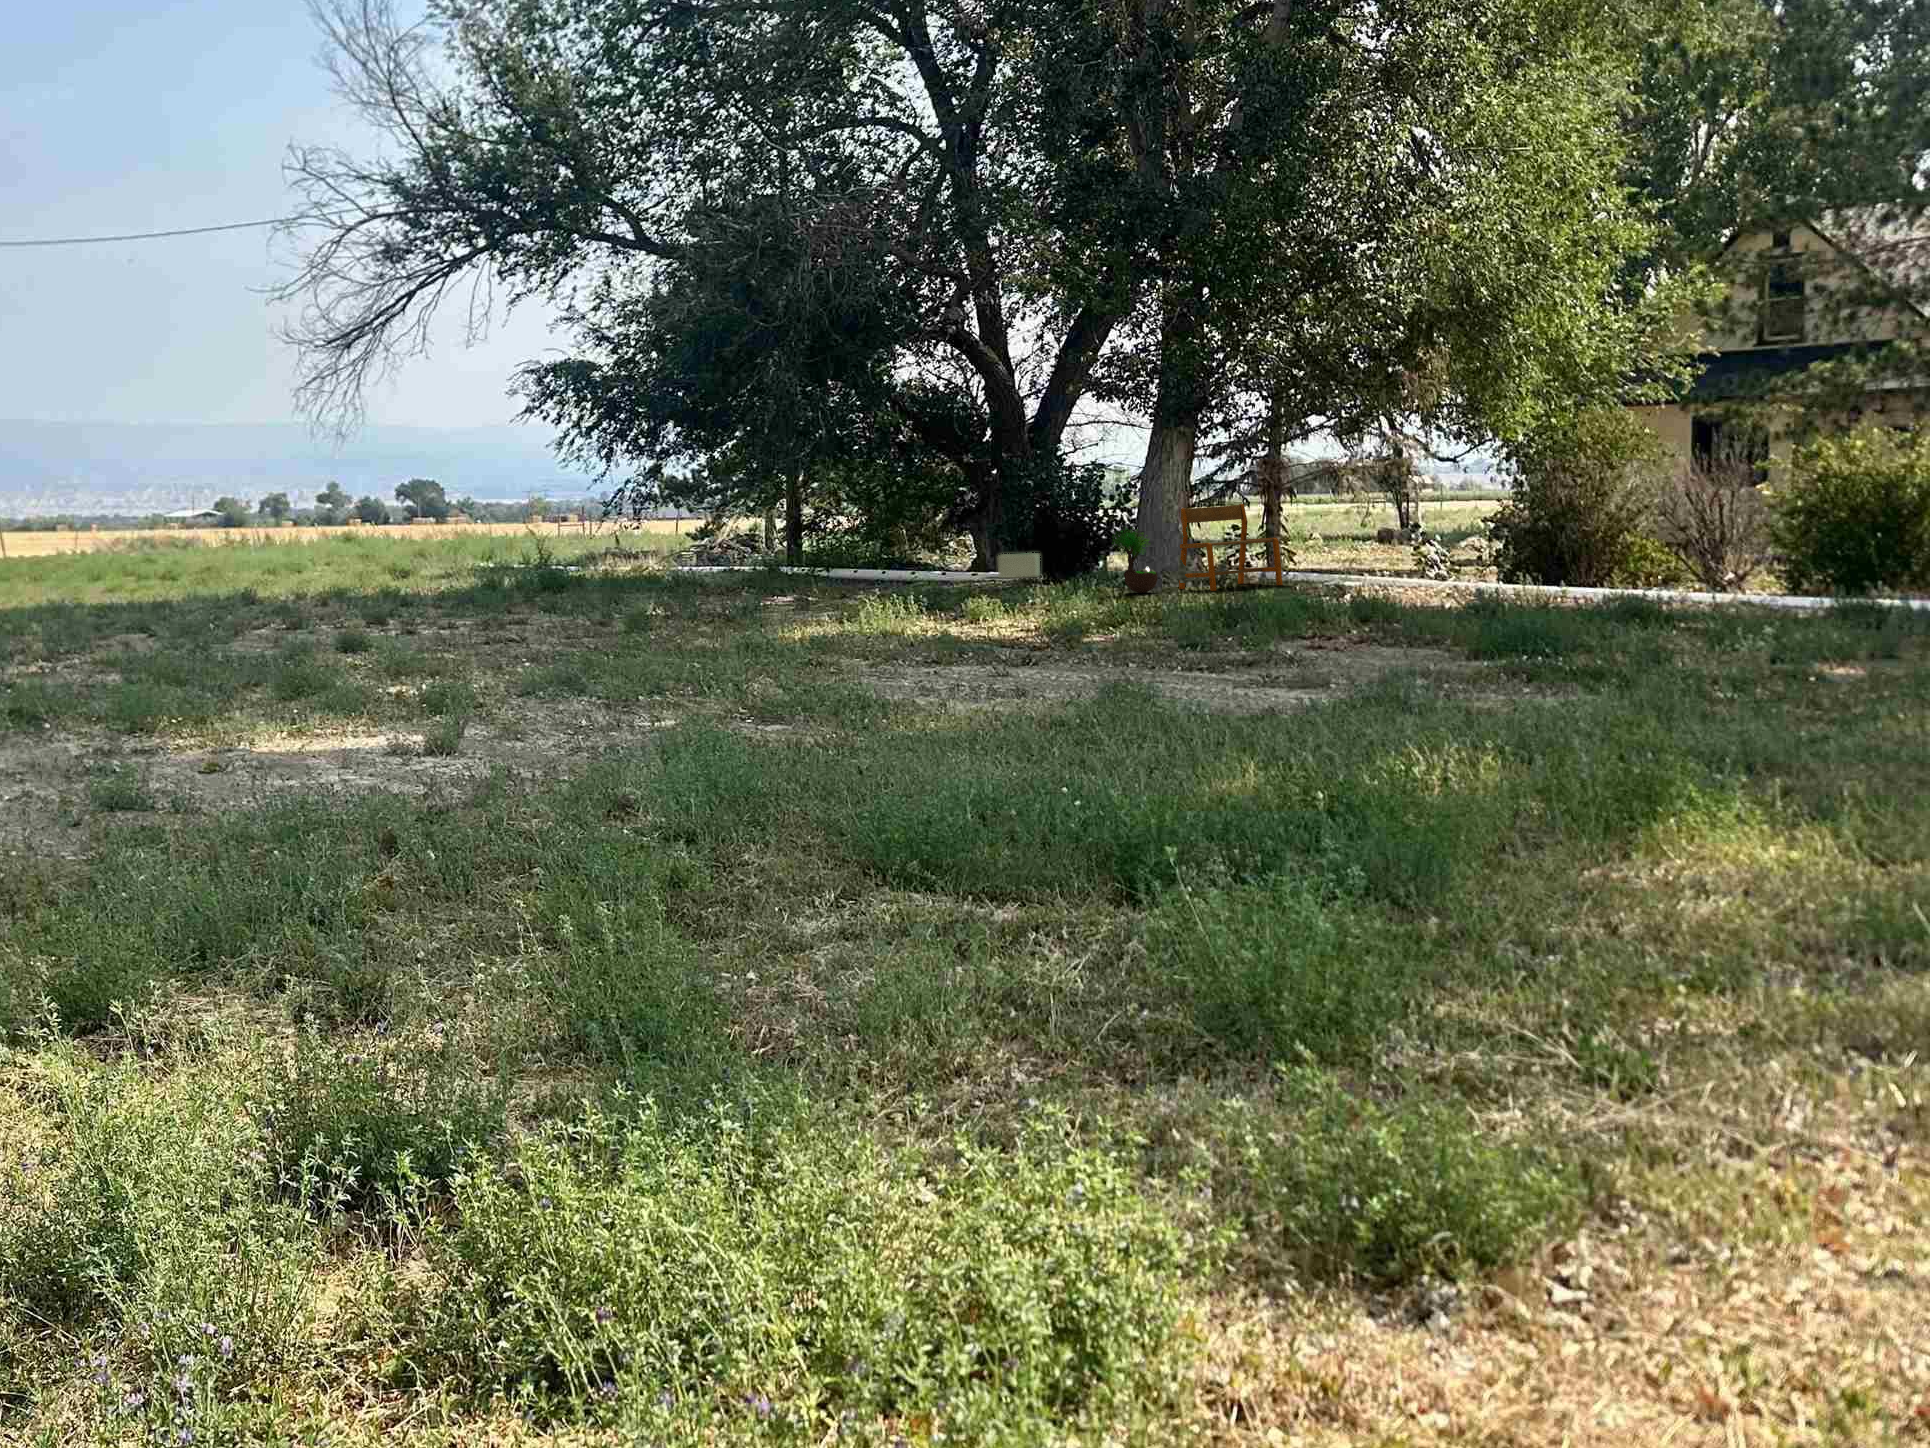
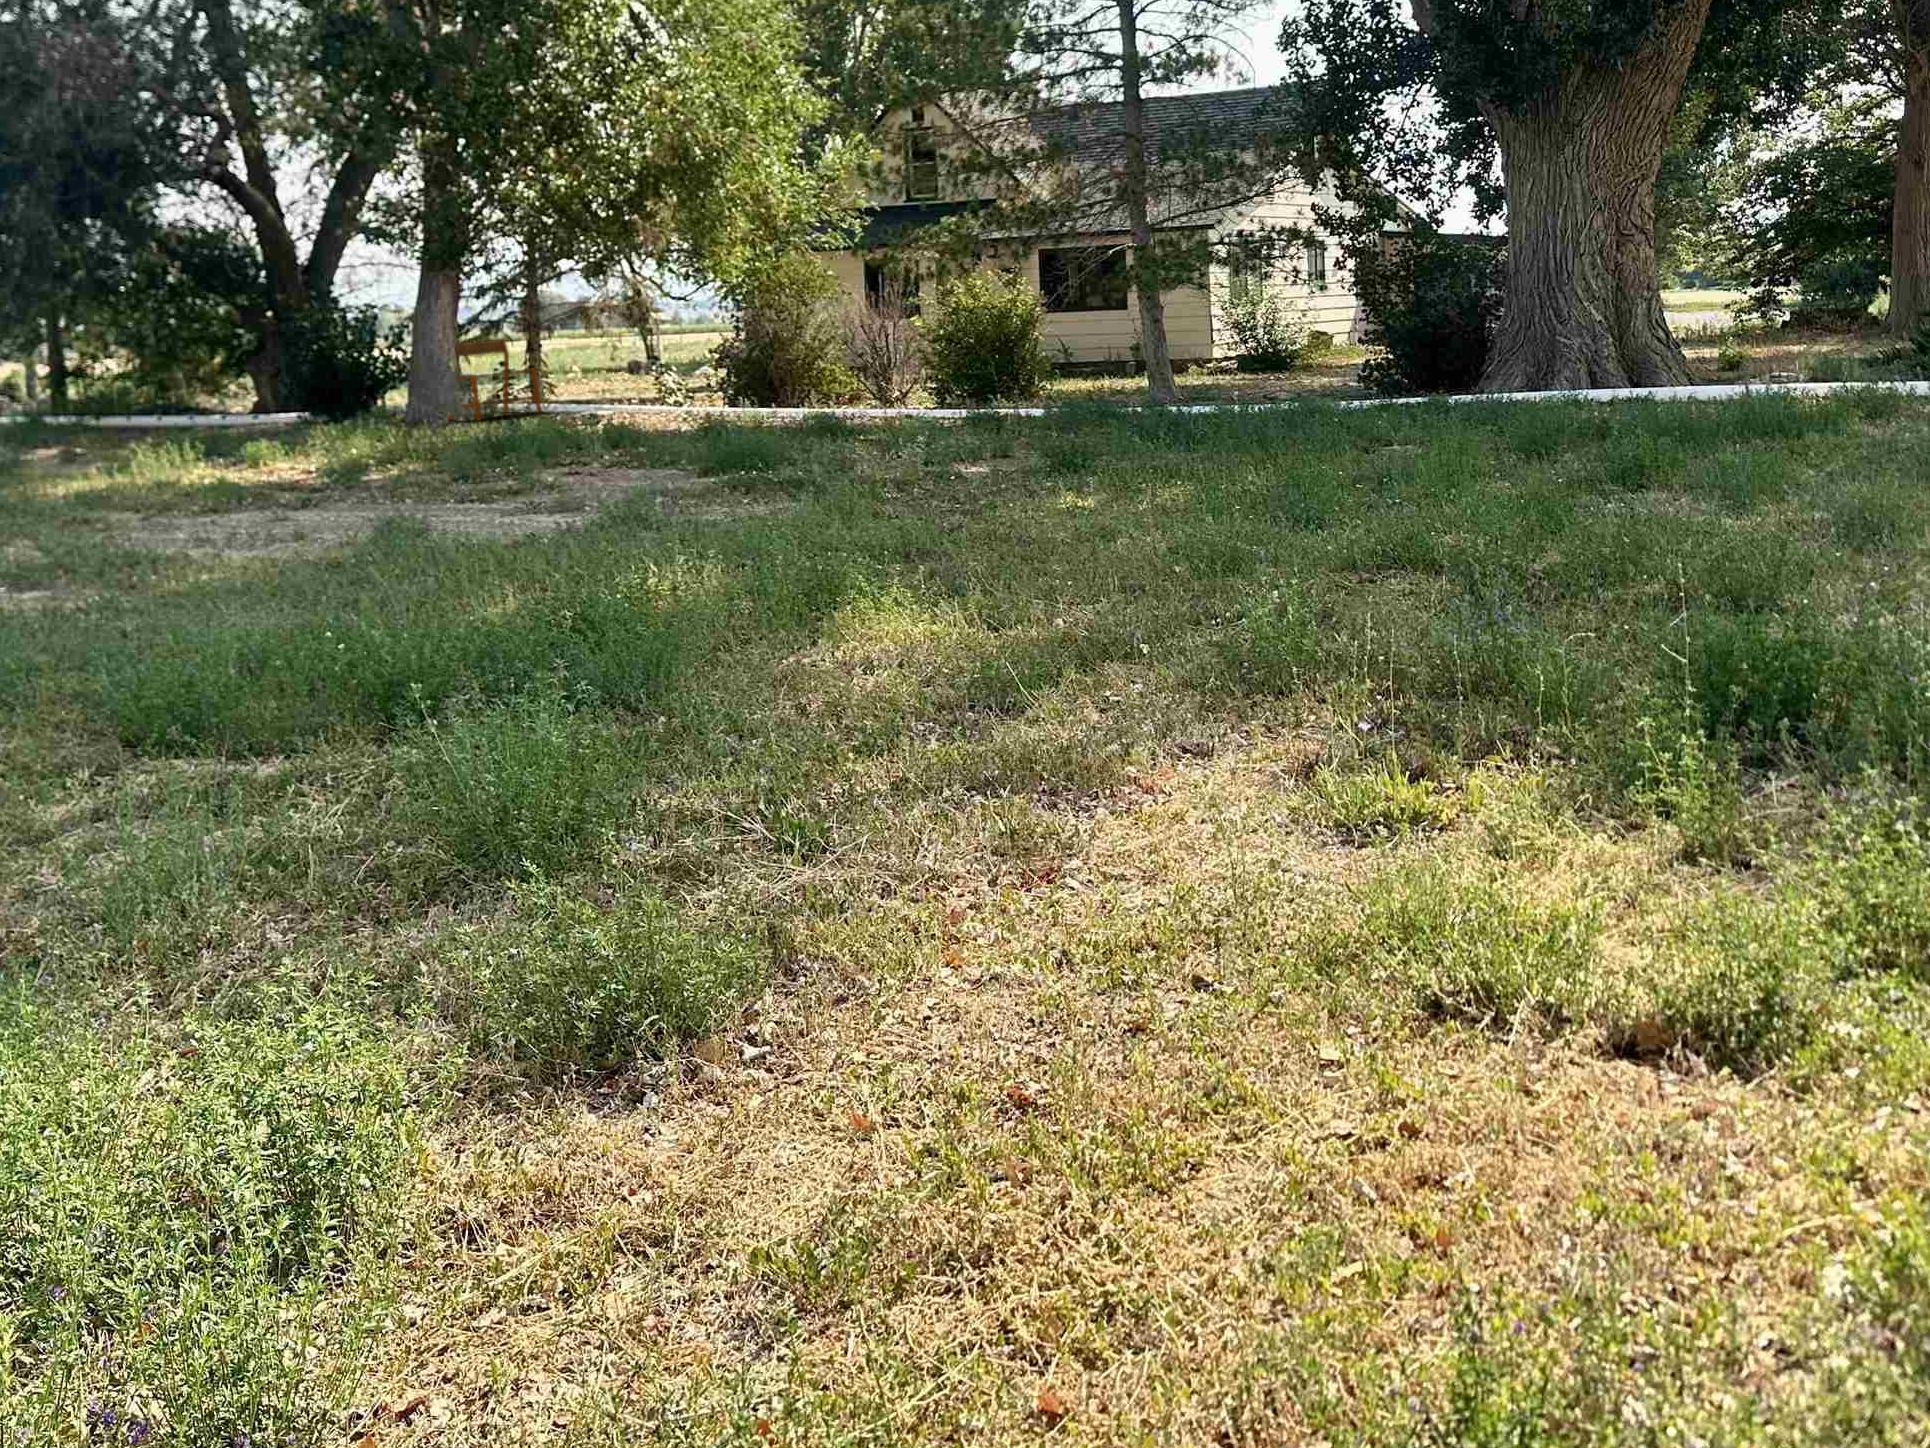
potted tree: present [1112,528,1158,593] -> none [381,358,426,426]
storage box: present [998,553,1040,578] -> none [279,392,323,418]

